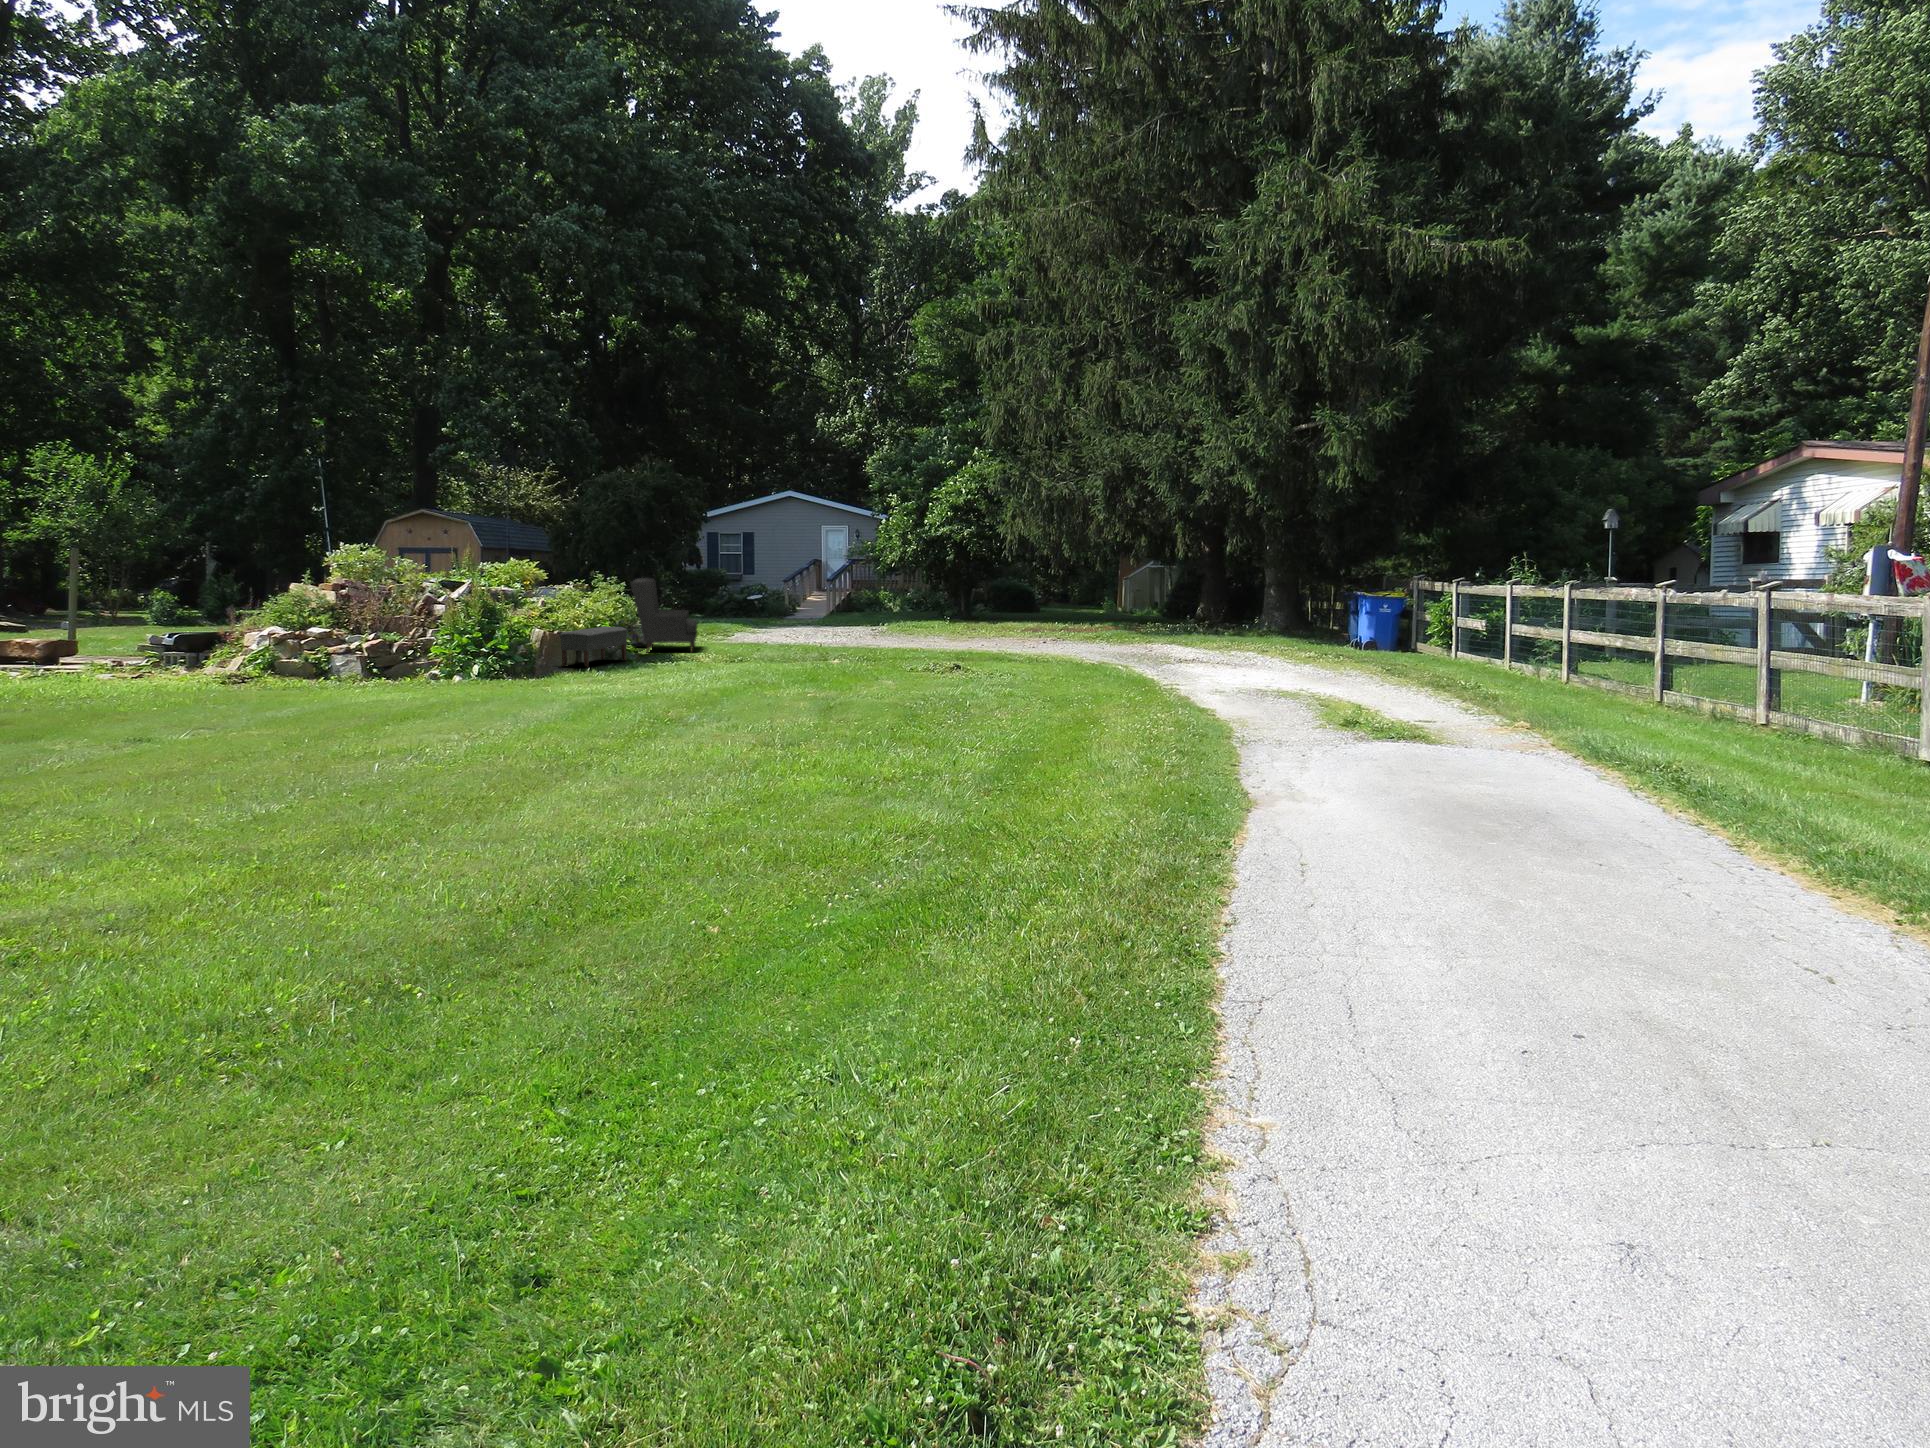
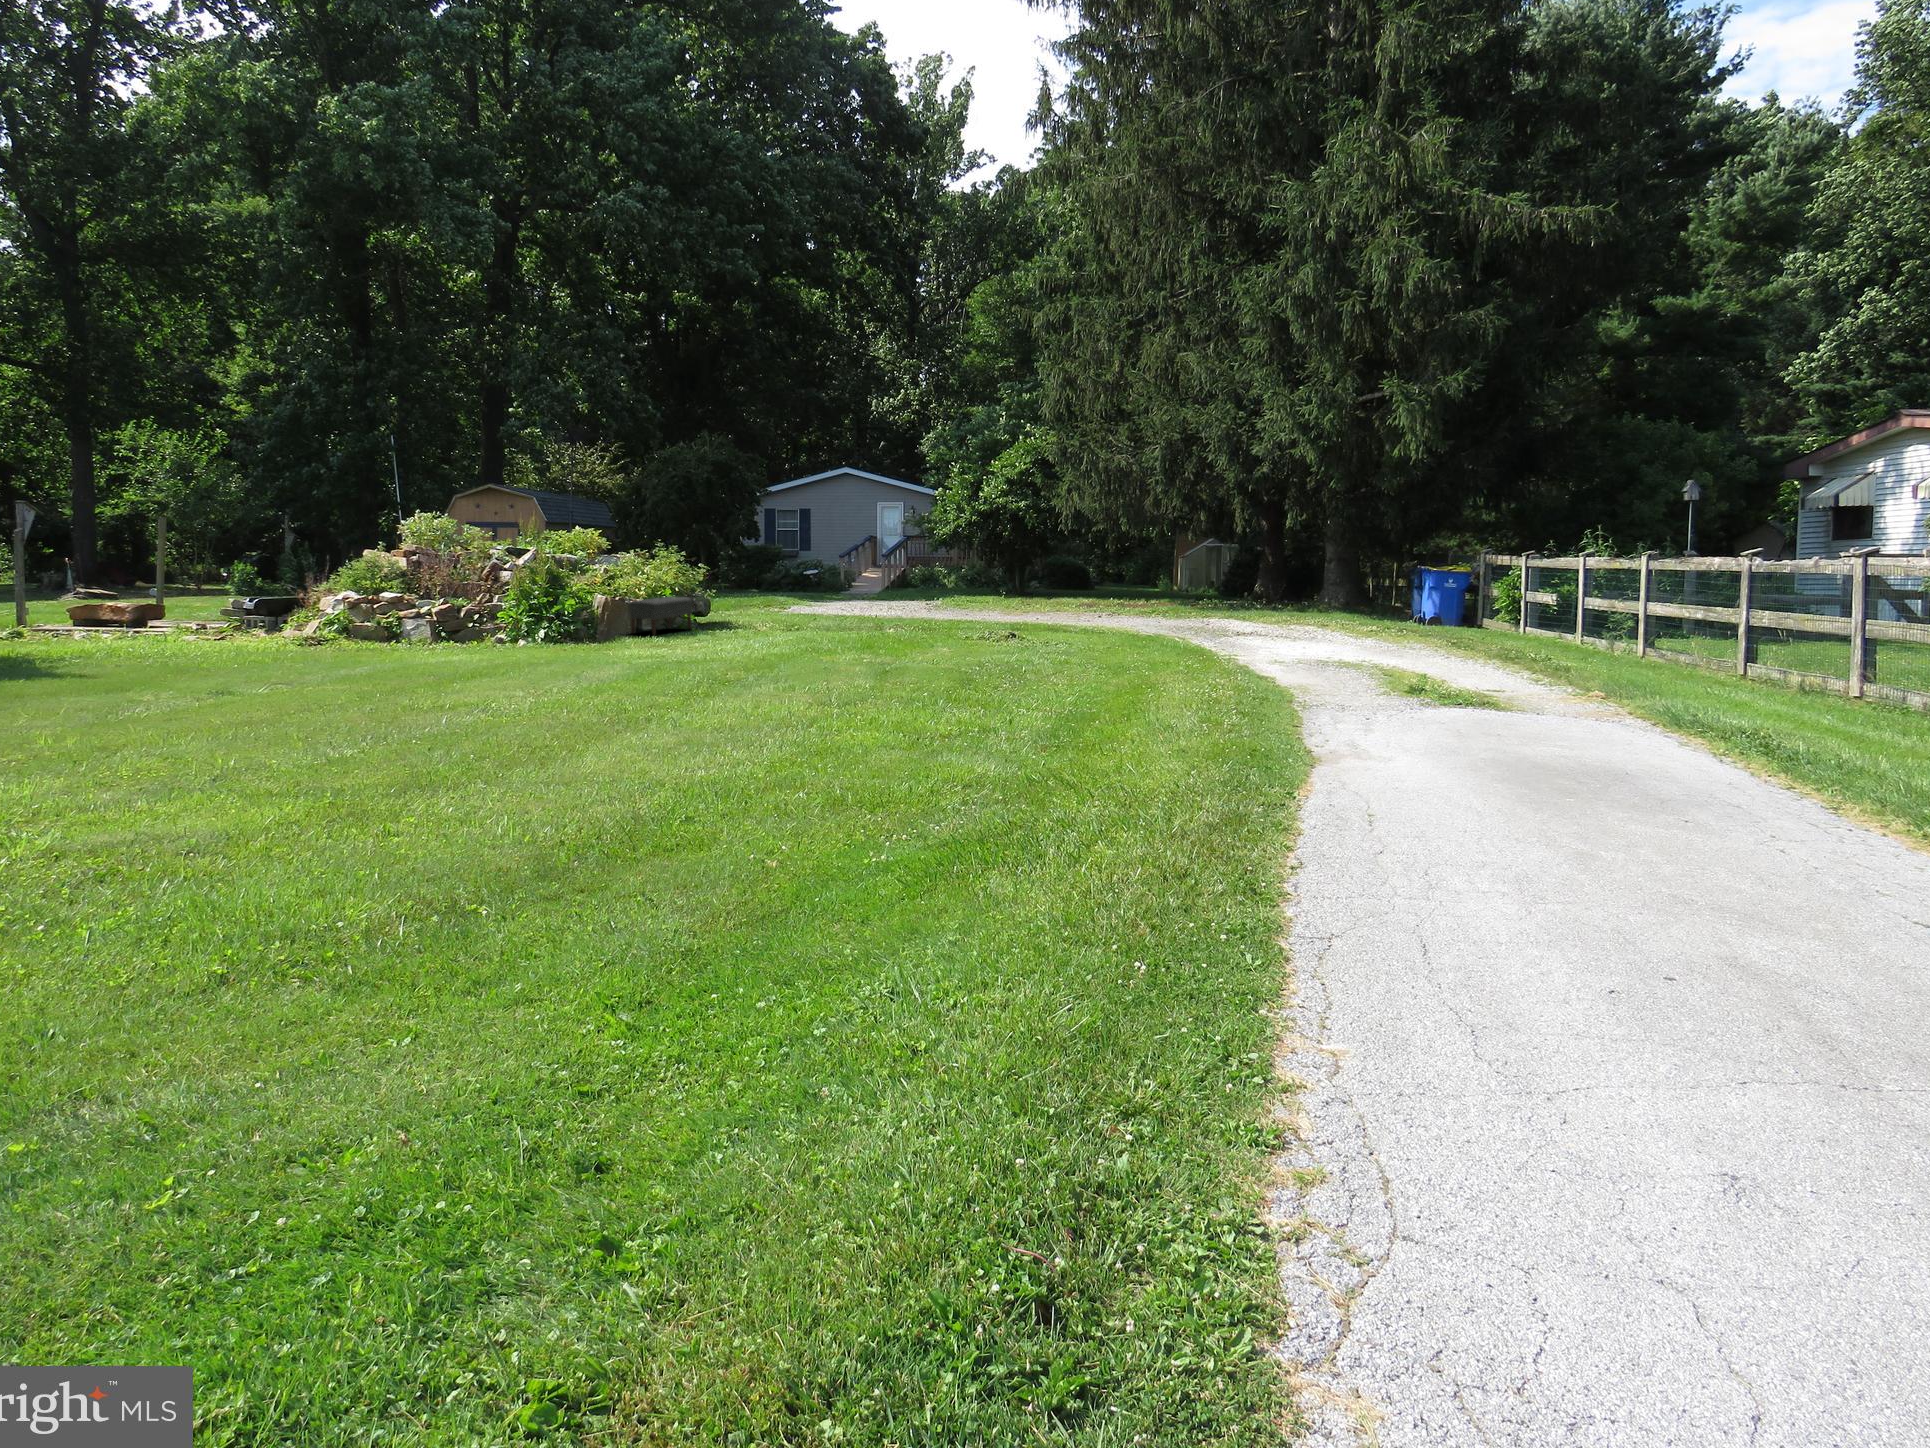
chair: present [630,578,698,653] -> none [696,552,760,624]

